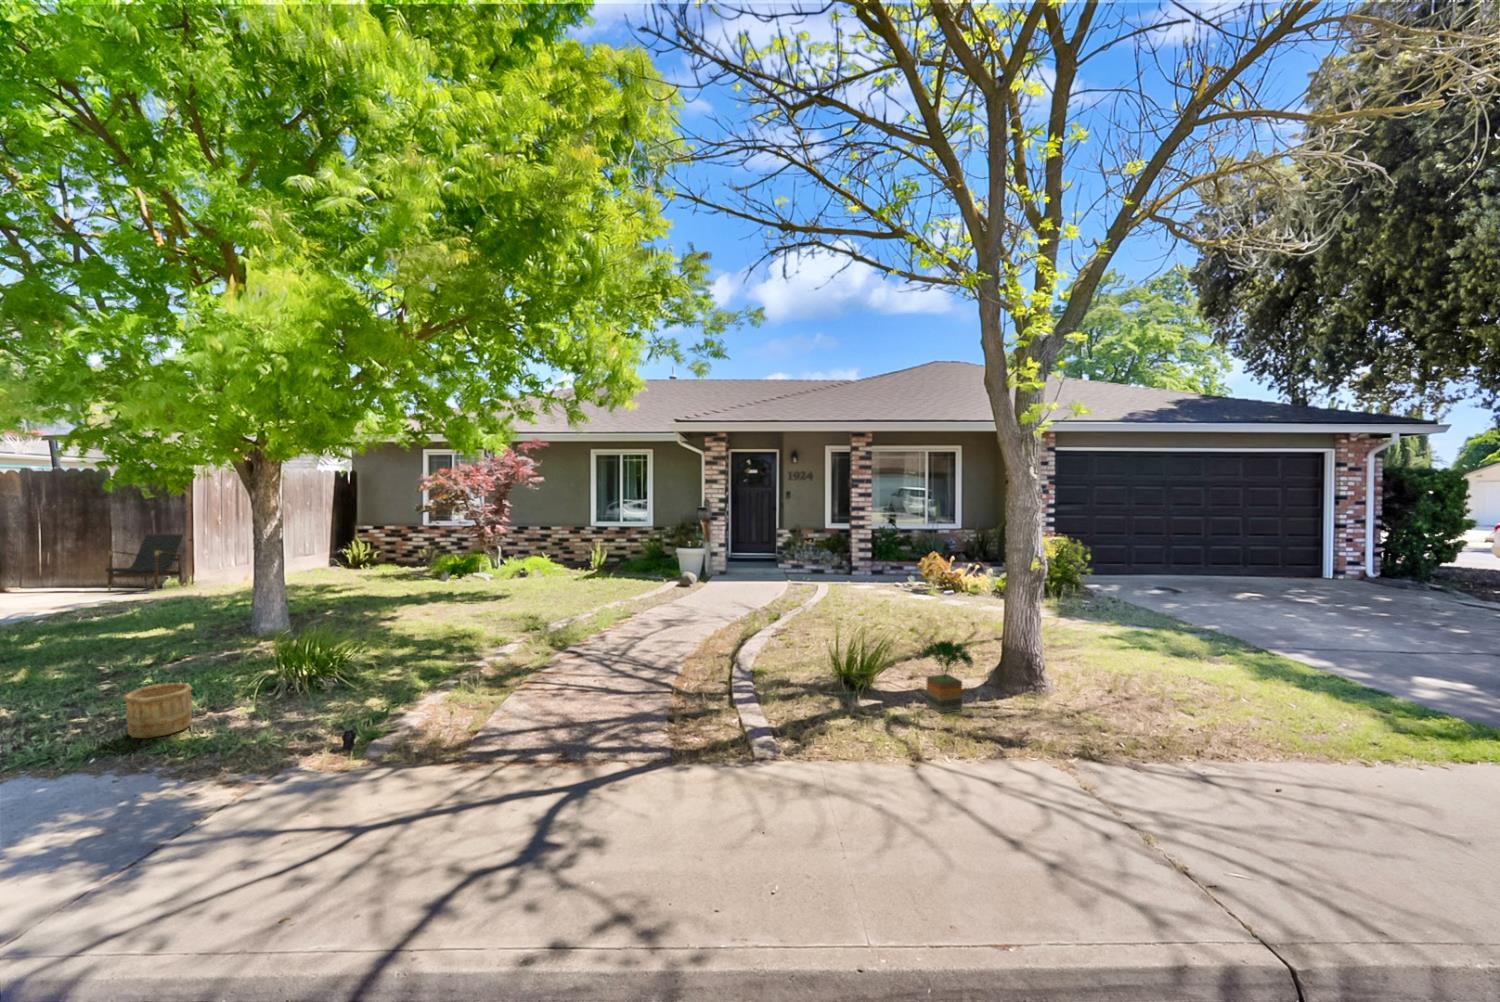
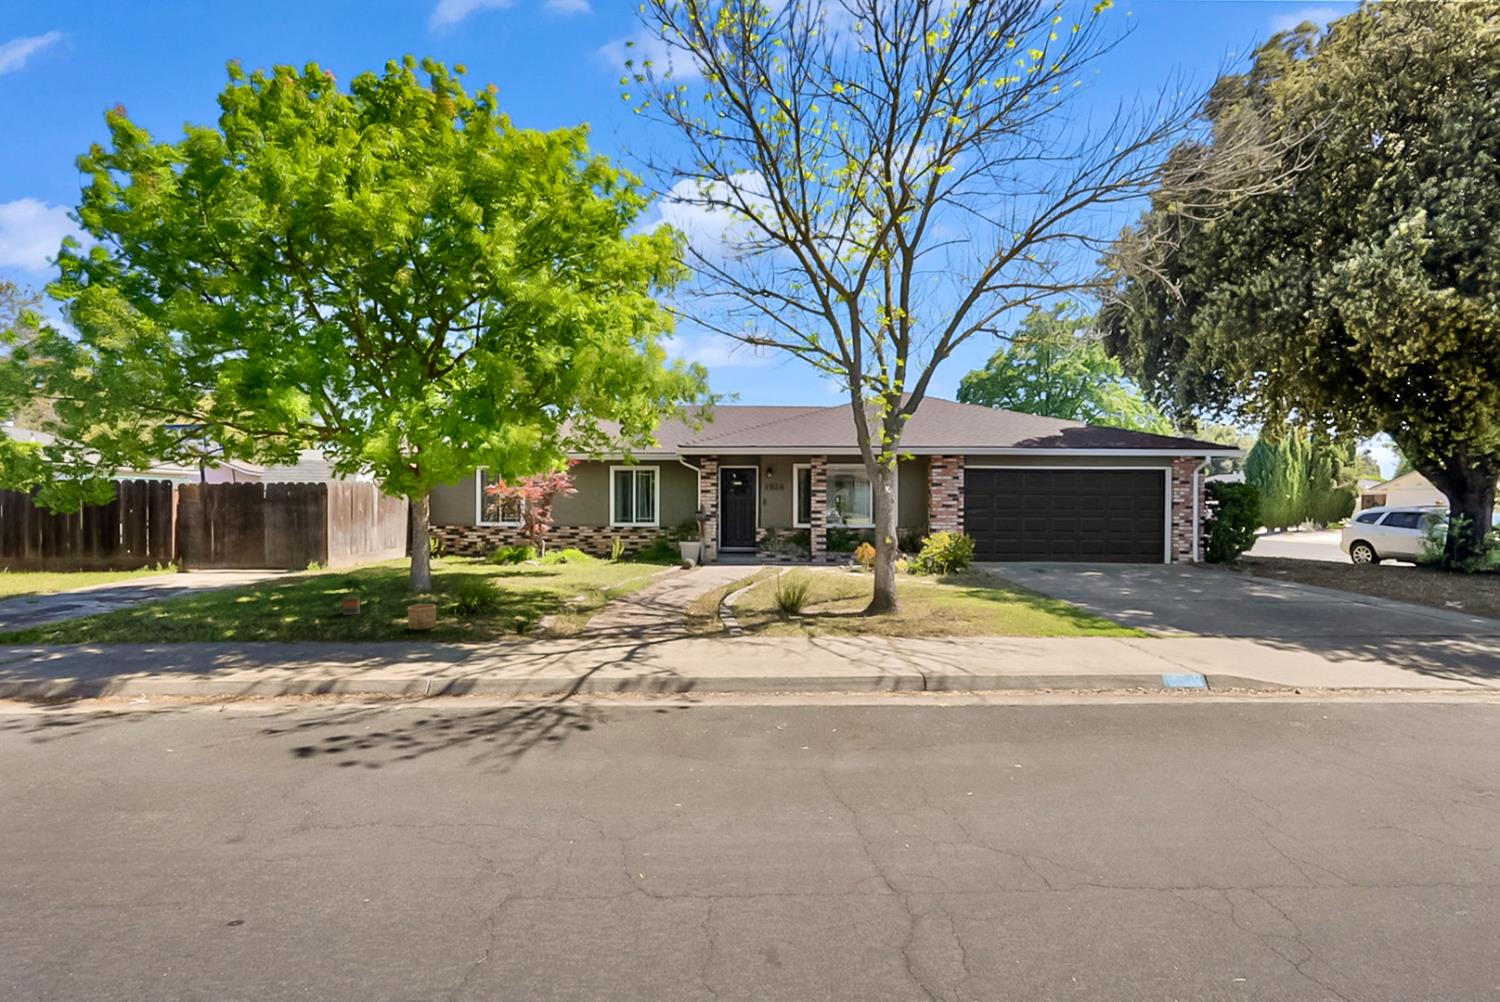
lounge chair: present [106,534,183,591] -> none [269,531,317,572]
potted tree: present [922,641,973,713] -> present [340,579,364,615]

